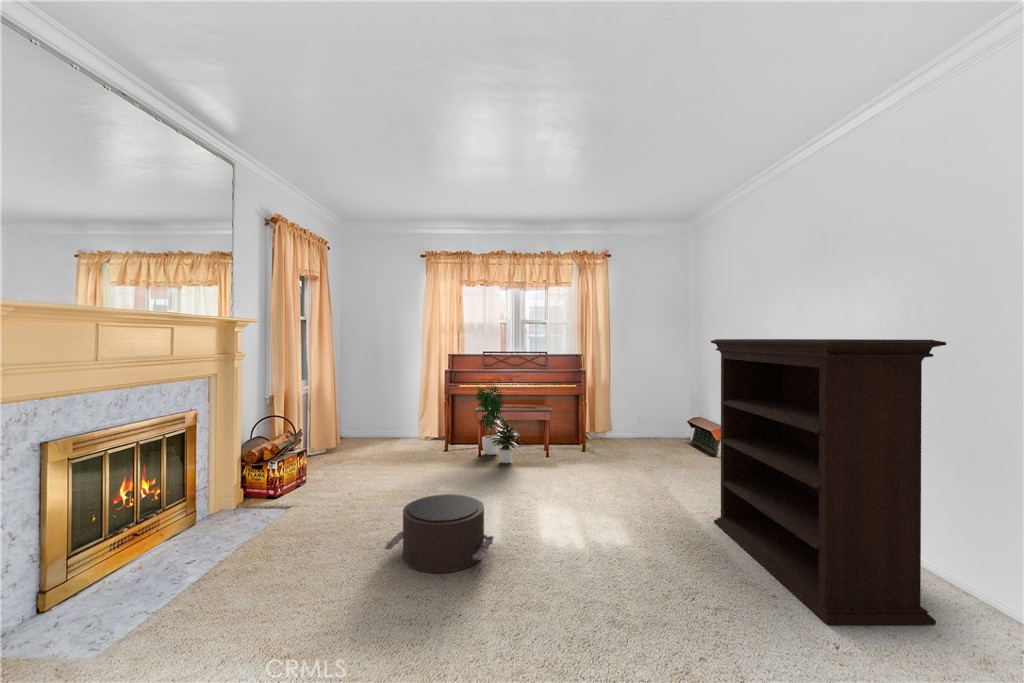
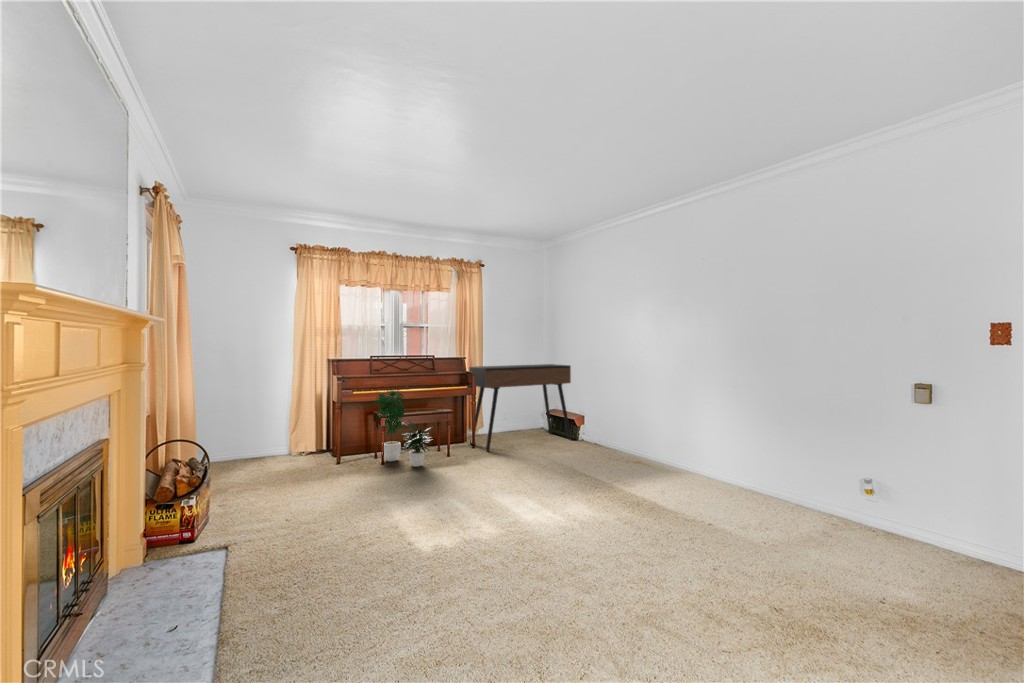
bookshelf: present [711,339,946,625] -> none [625,342,793,528]
console table: none [582,364,707,457] -> present [469,364,571,451]
pouf: present [385,494,494,573] -> none [416,492,520,566]

